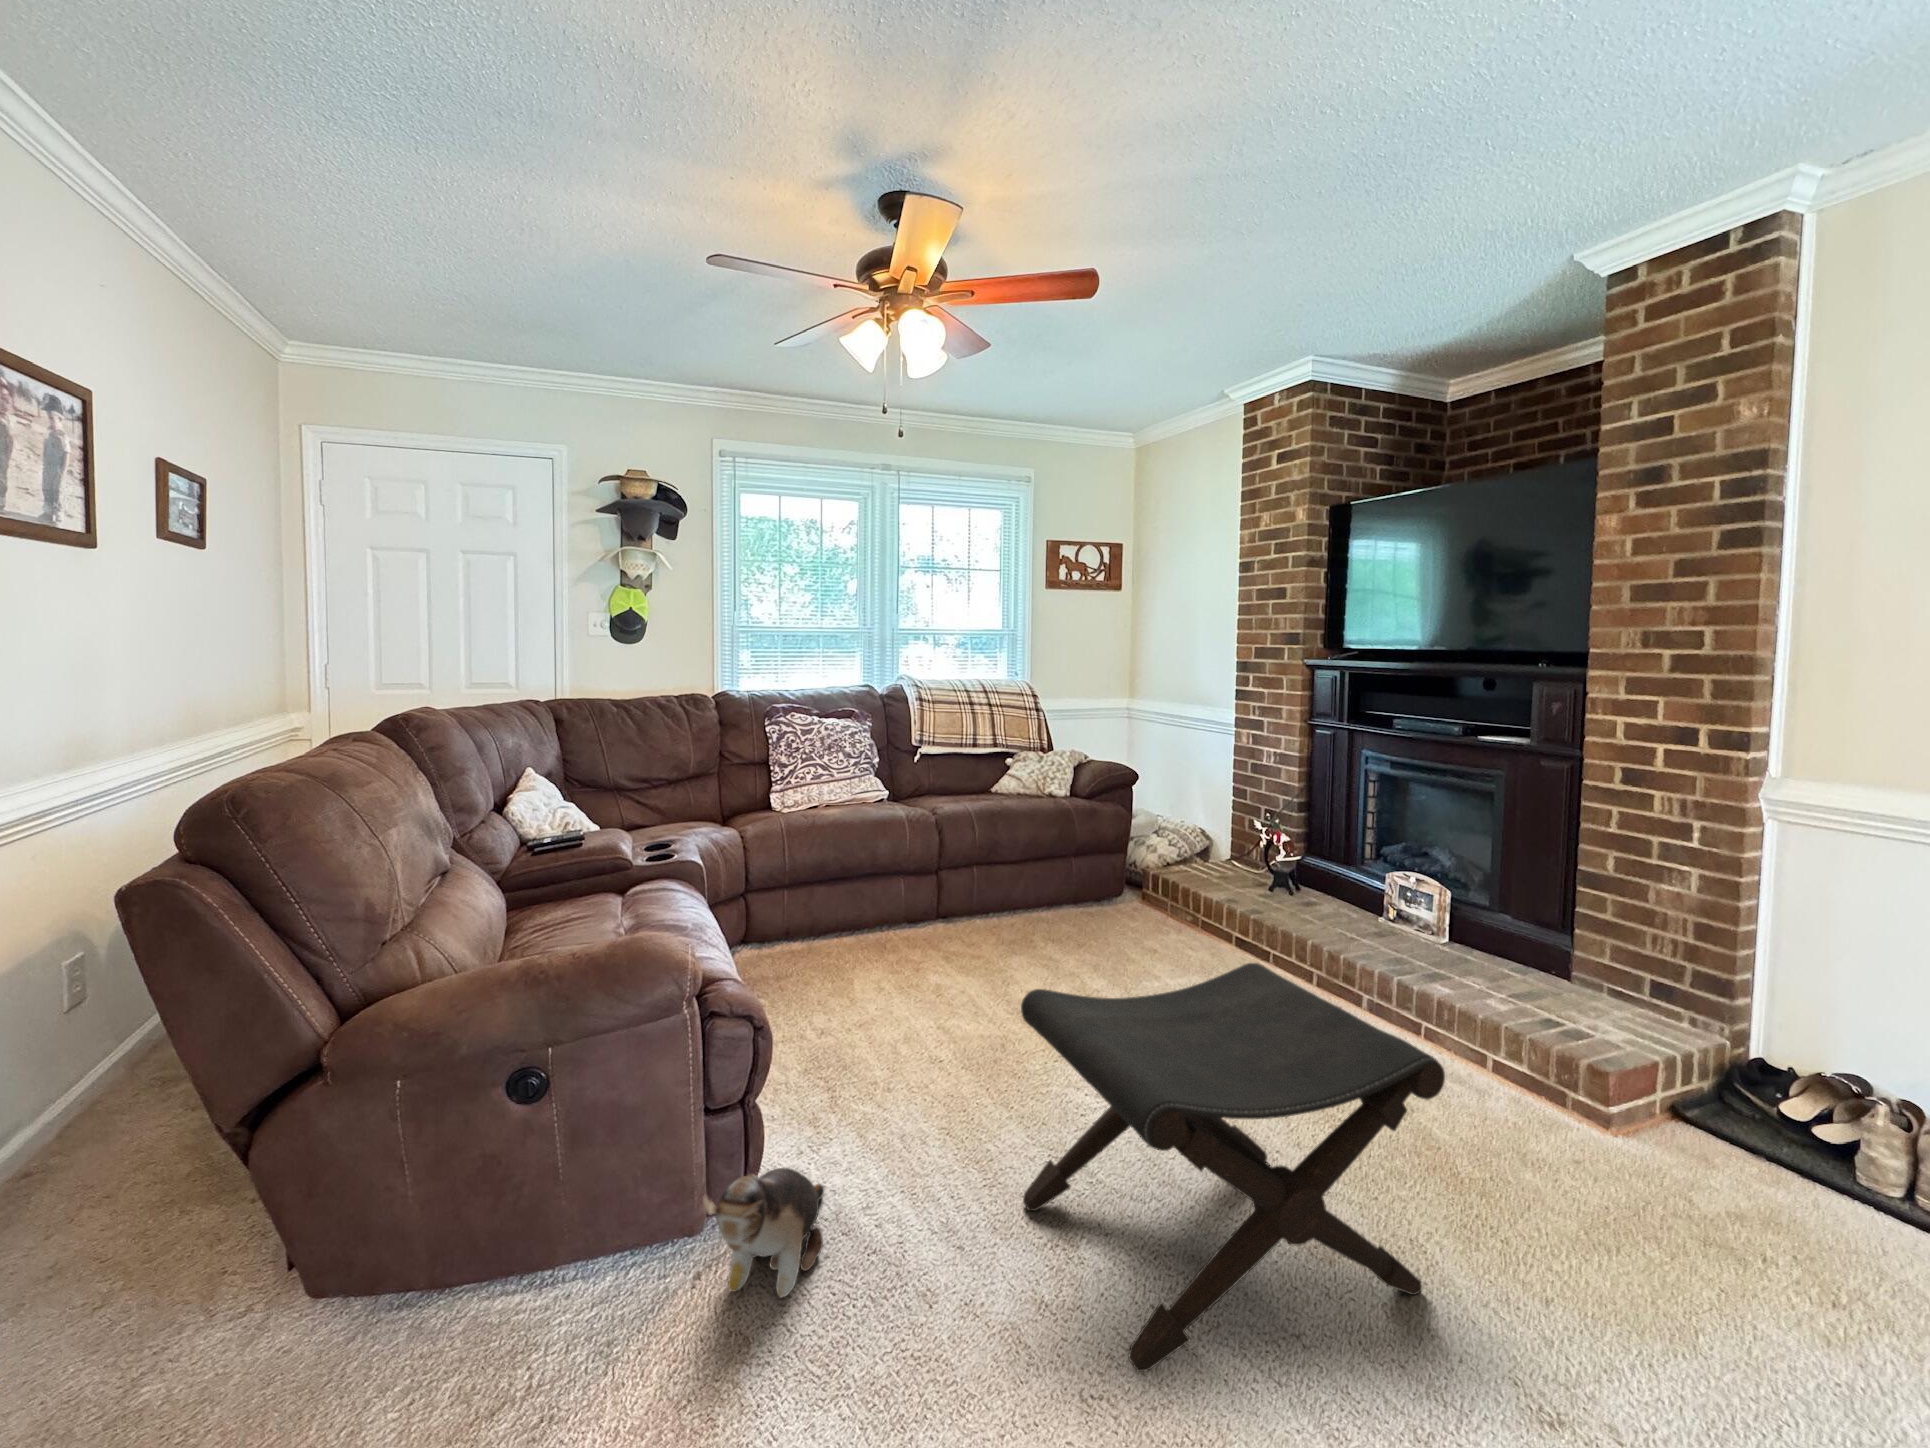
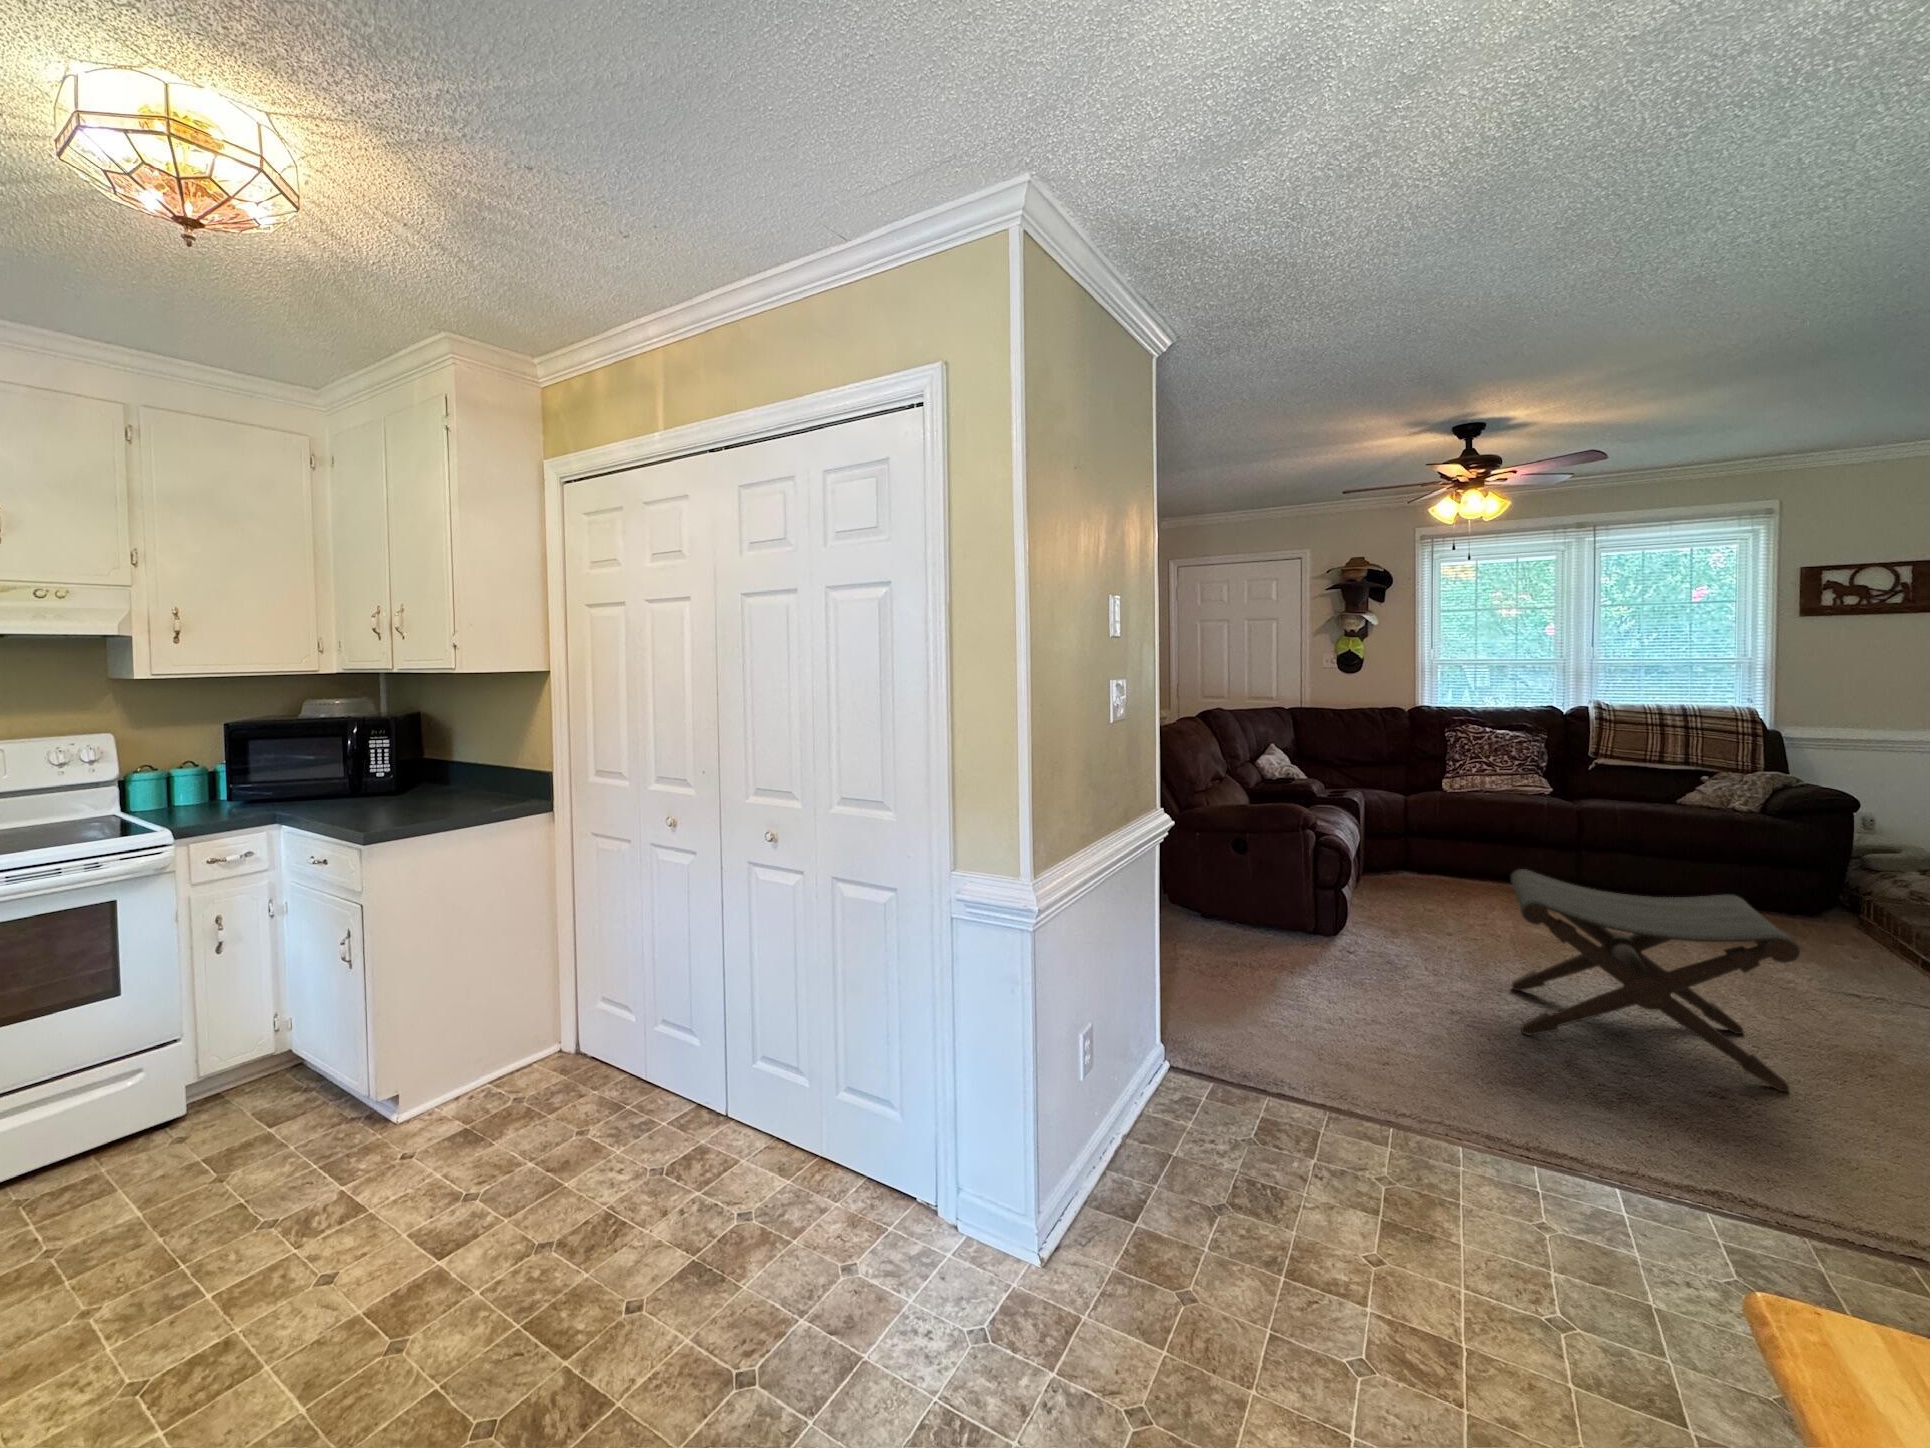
plush toy: present [703,1168,824,1297] -> none [1310,905,1391,965]

